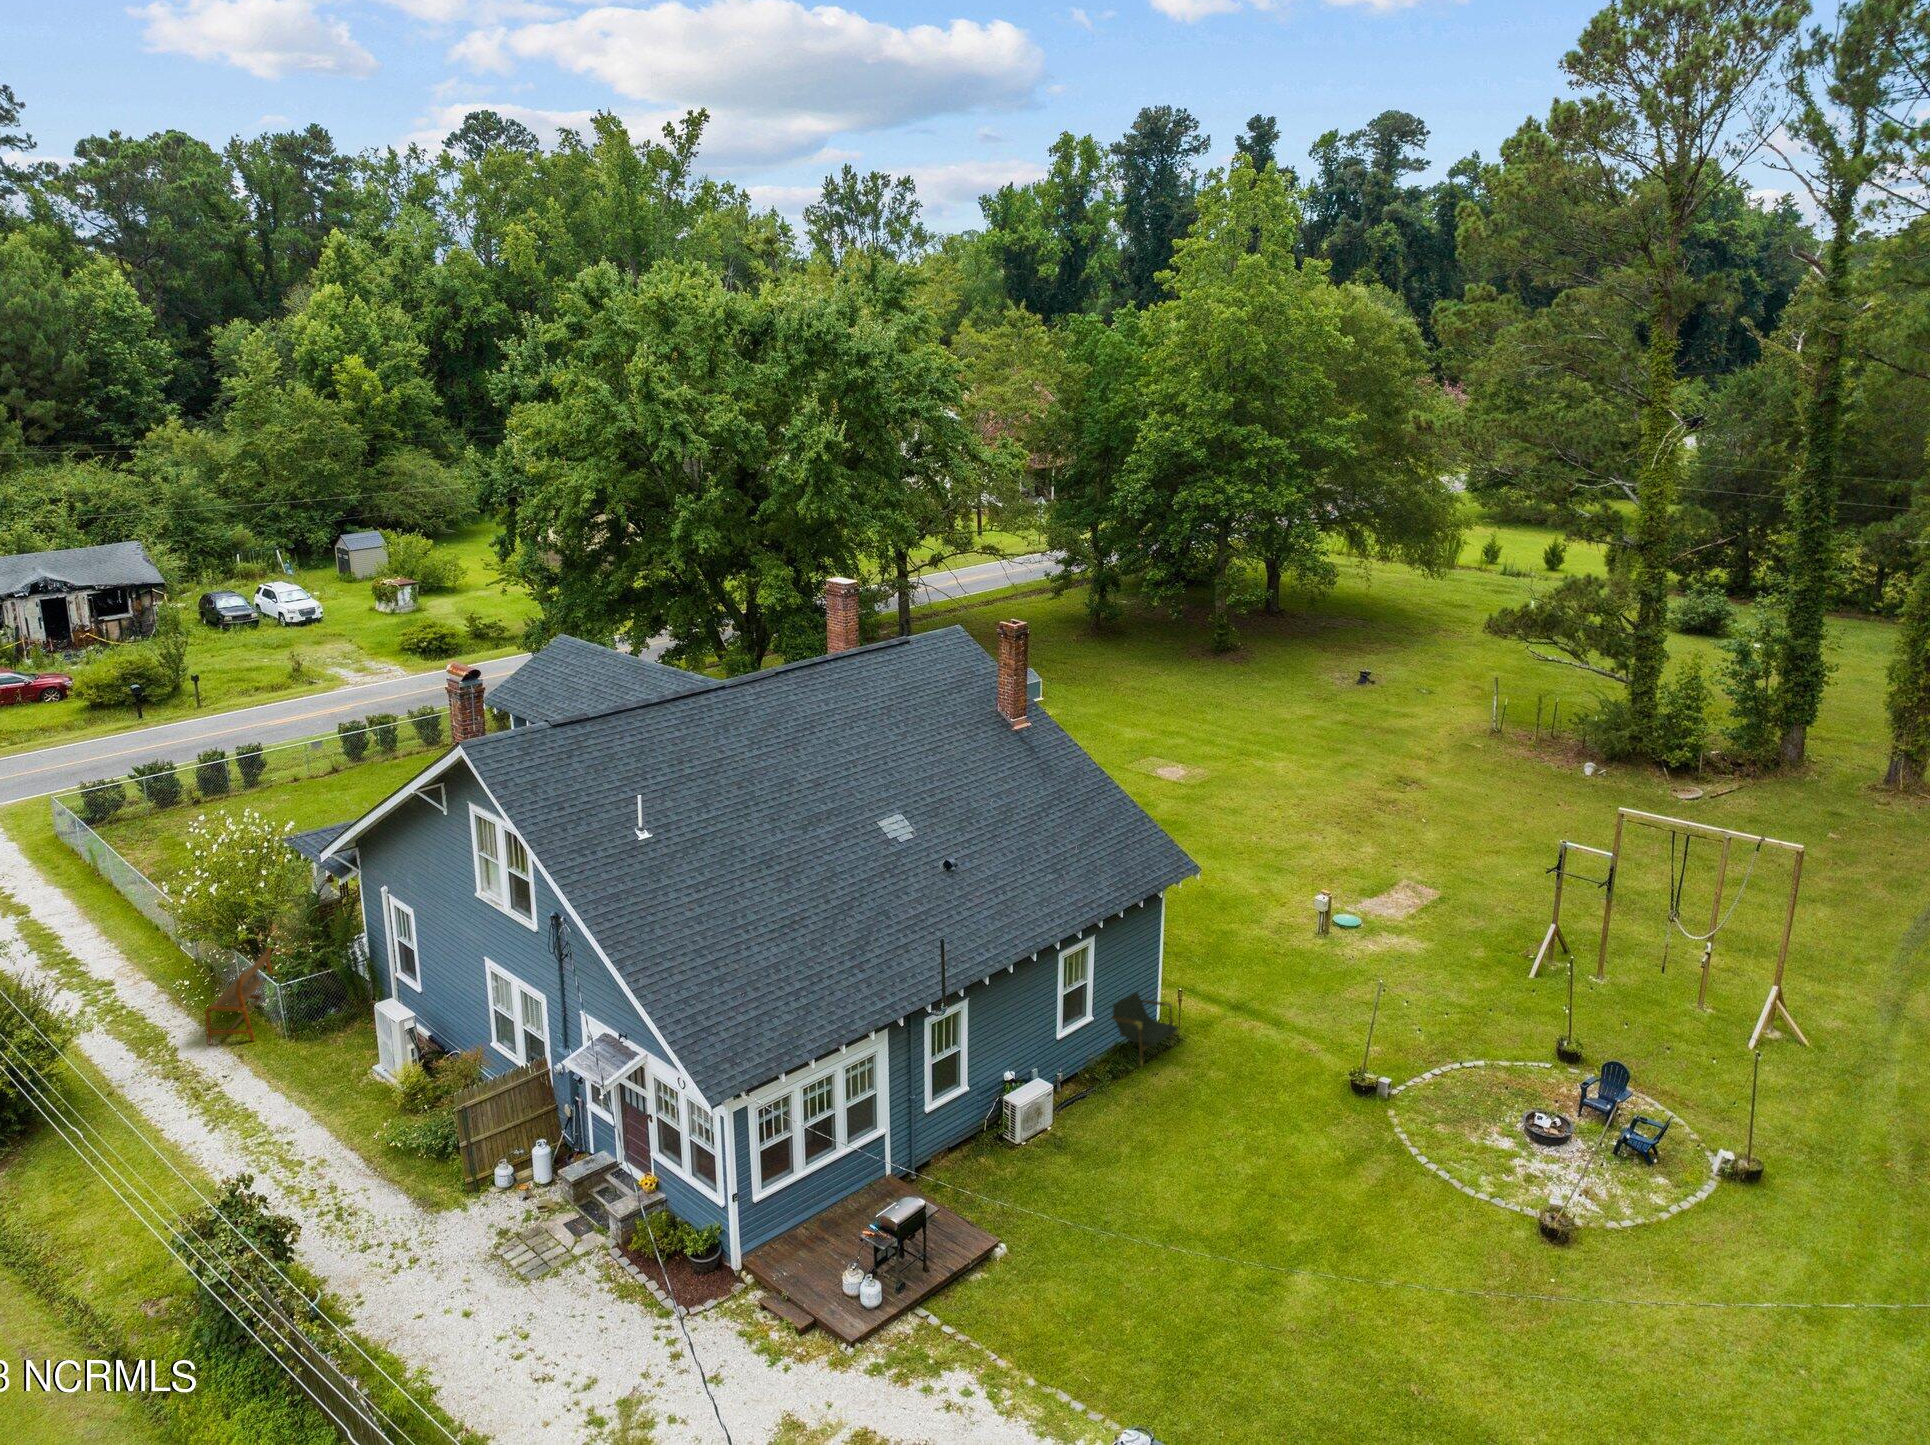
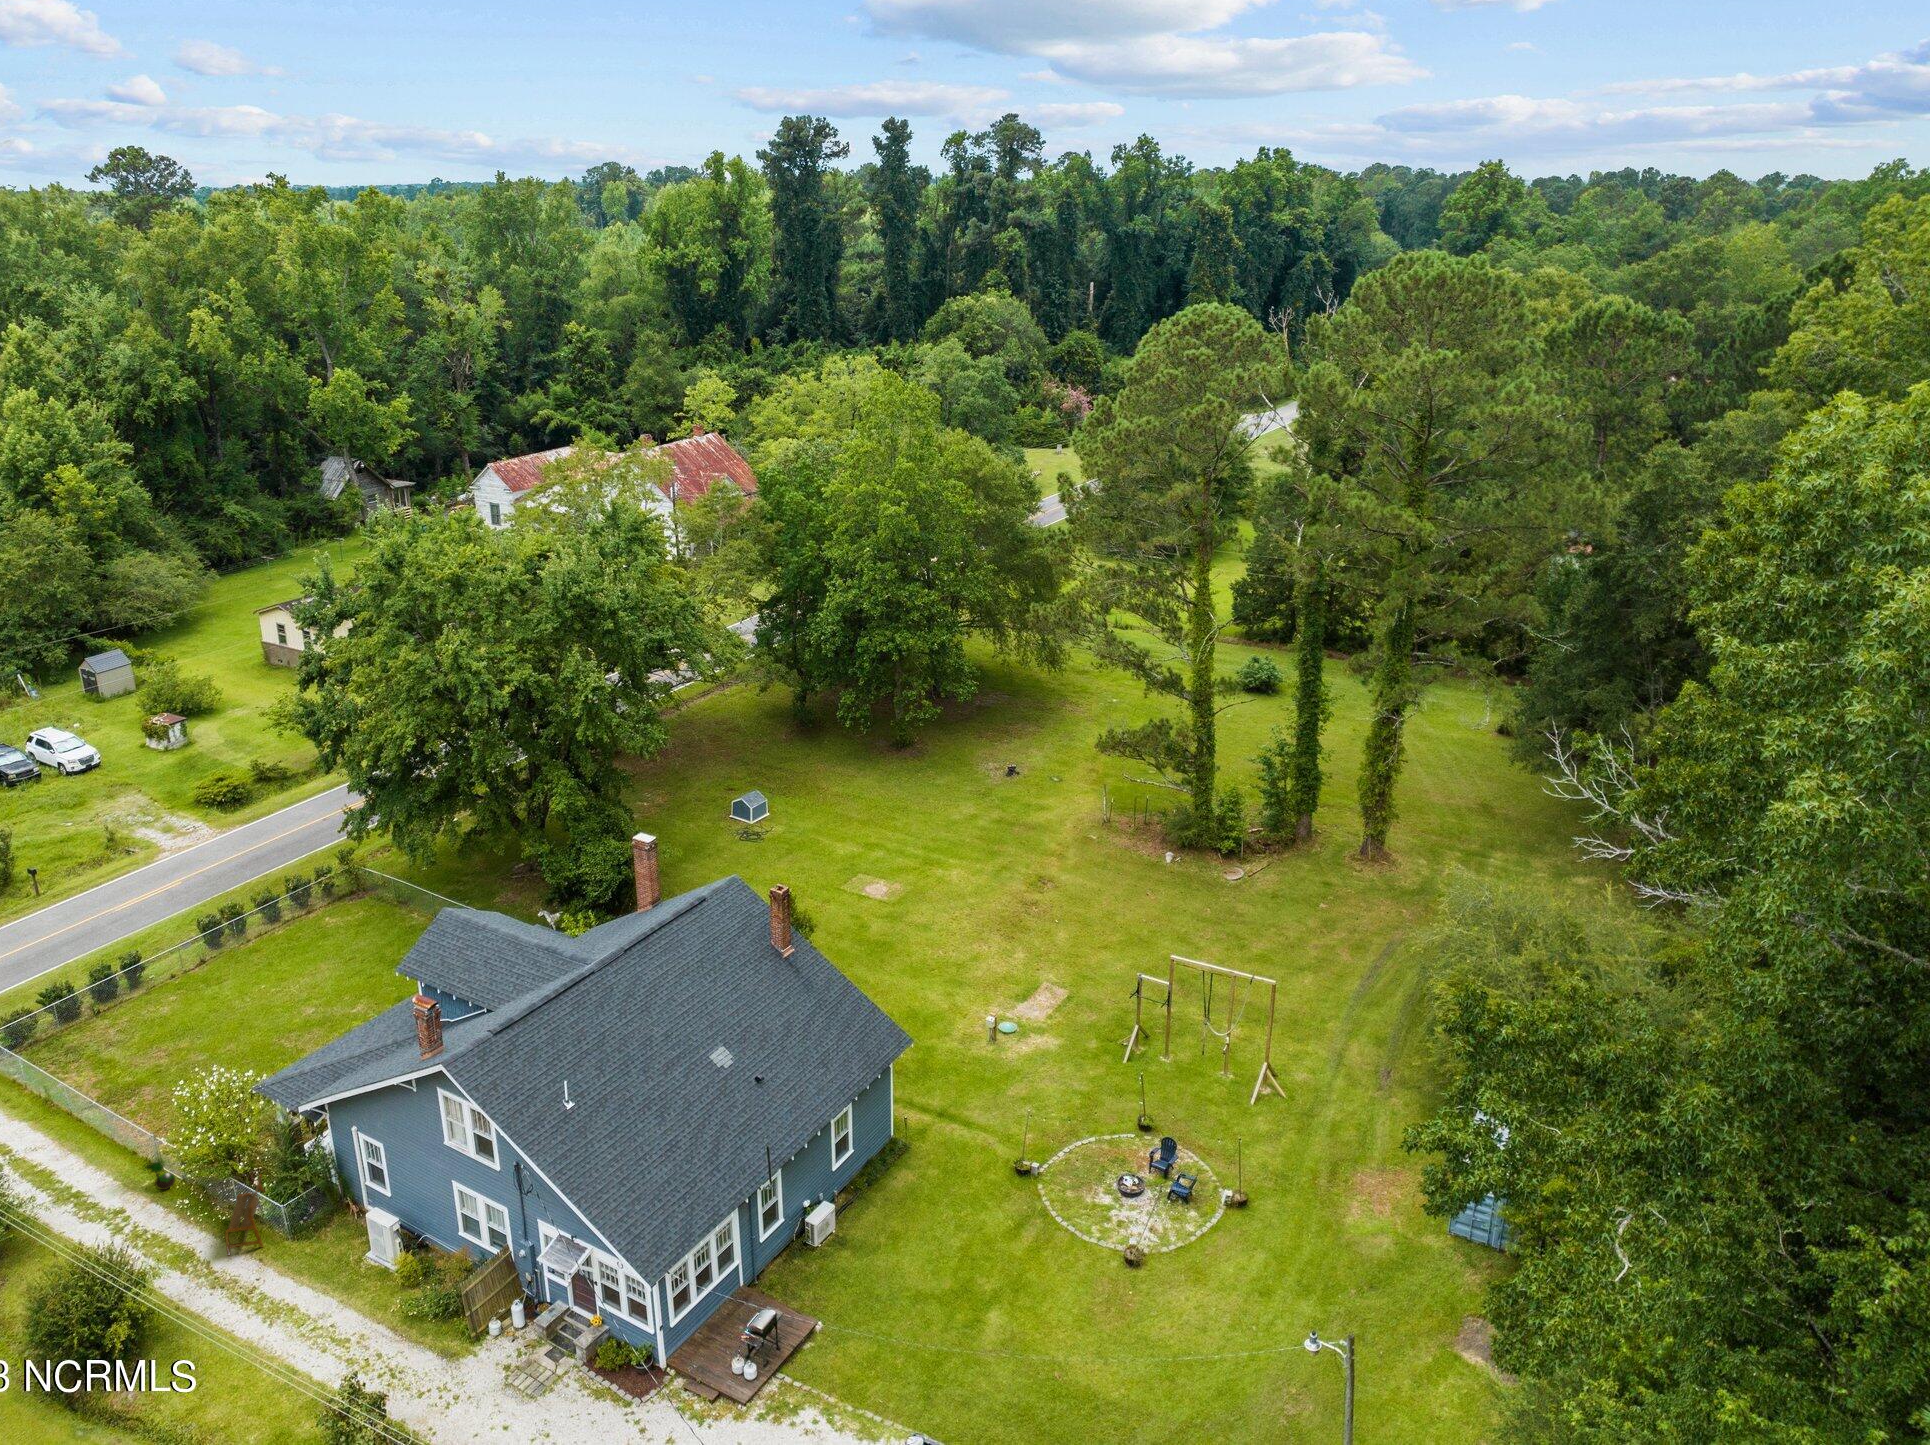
potted tree: none [147,919,189,968] -> present [144,1159,175,1190]
lounge chair: present [1111,992,1178,1066] -> none [867,1114,915,1175]

